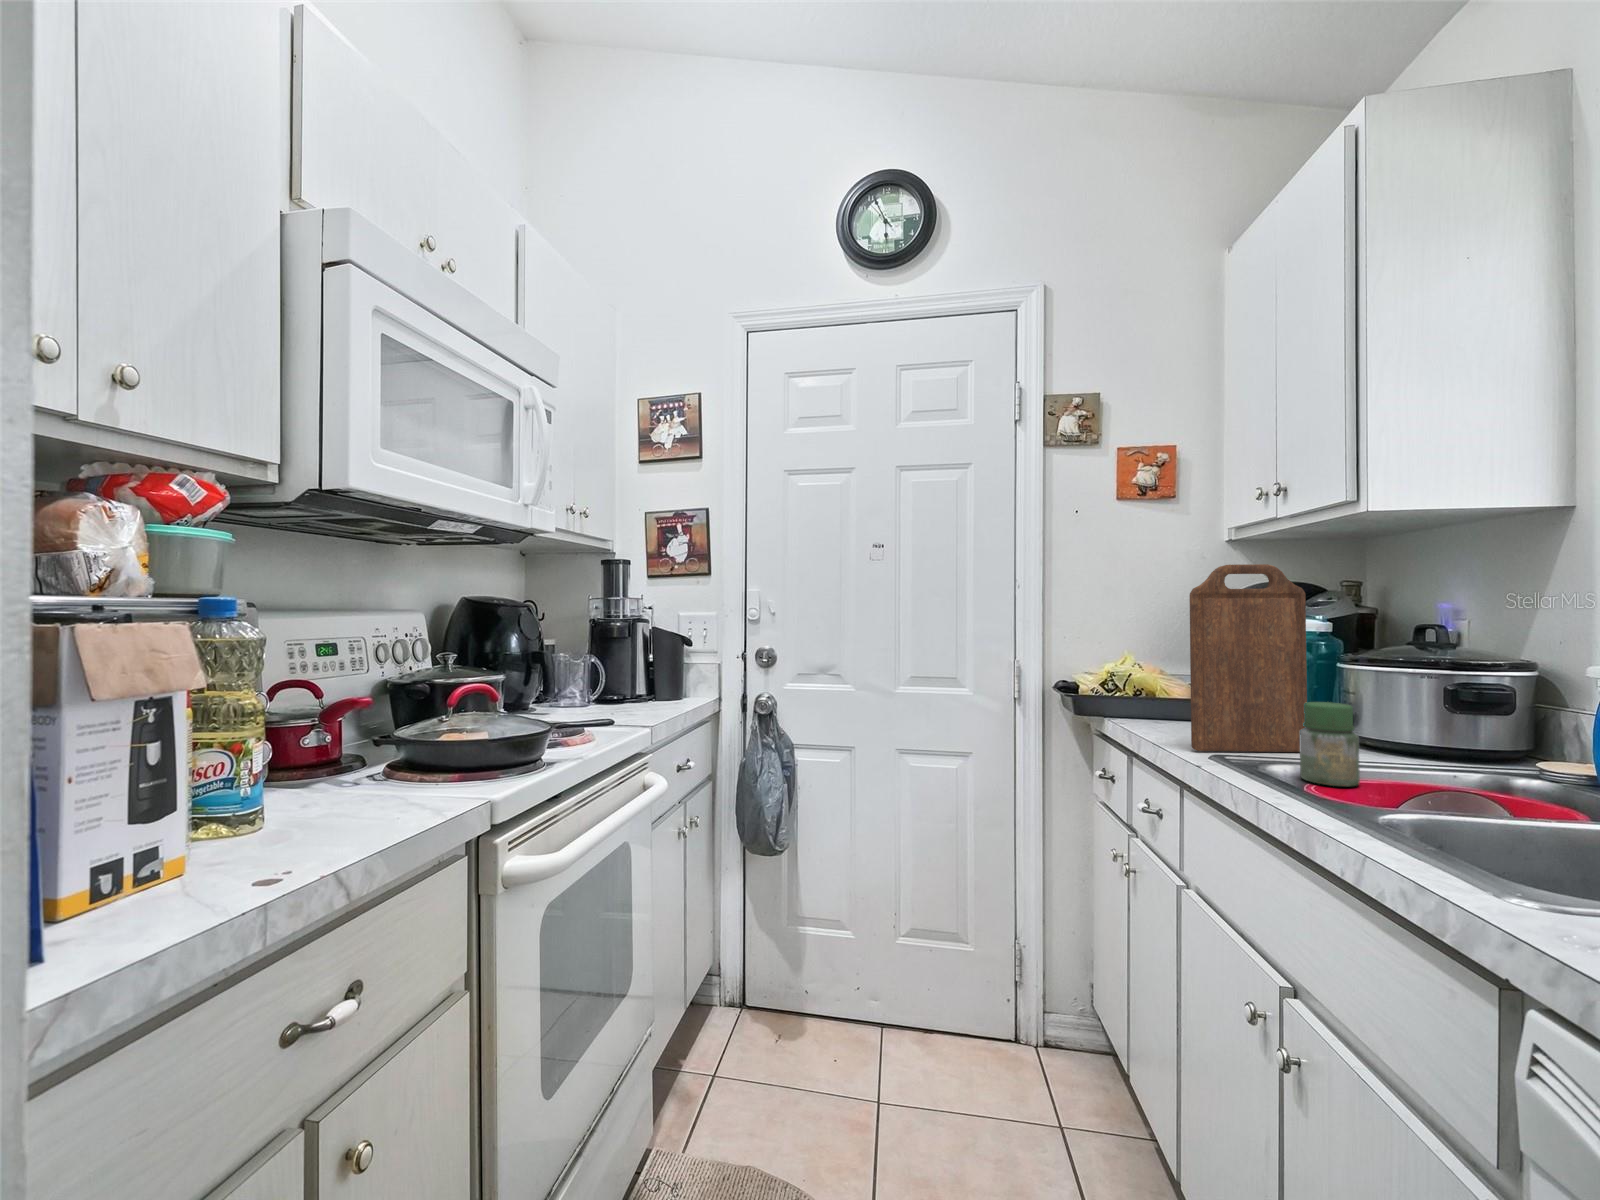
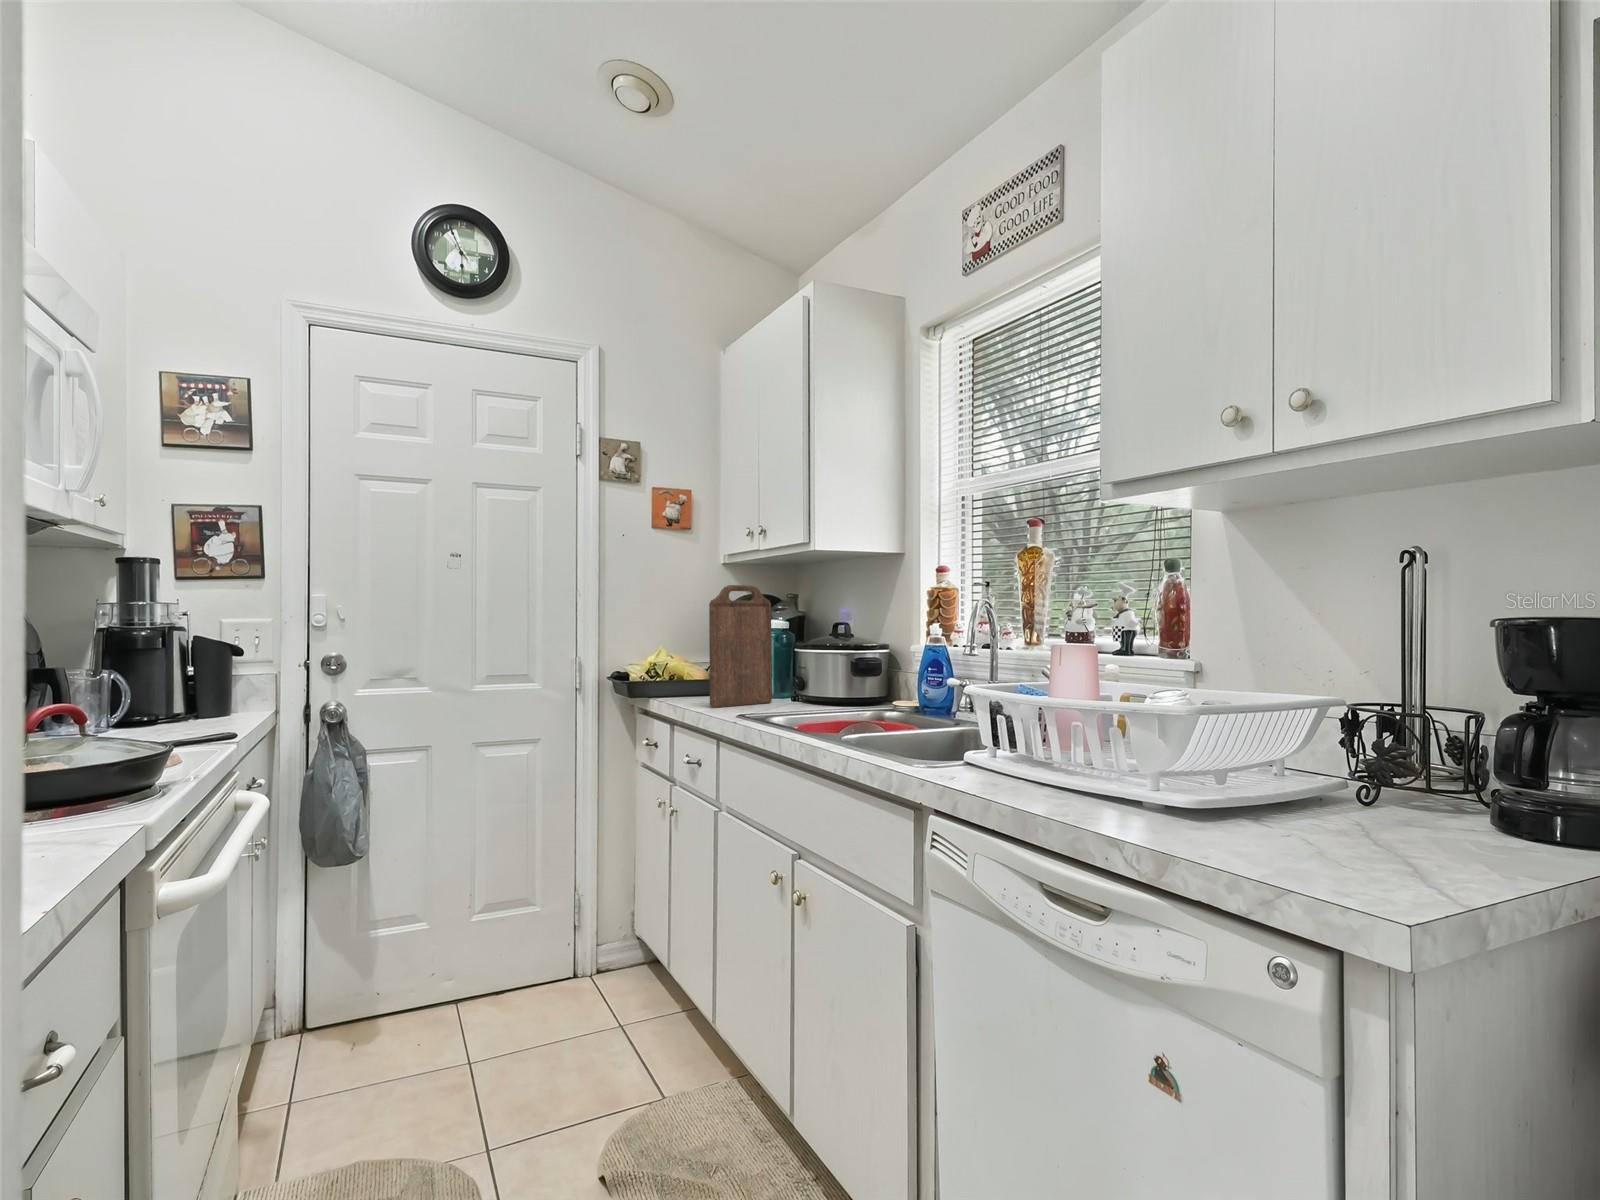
jar: present [1300,702,1360,787] -> none [767,668,794,714]

